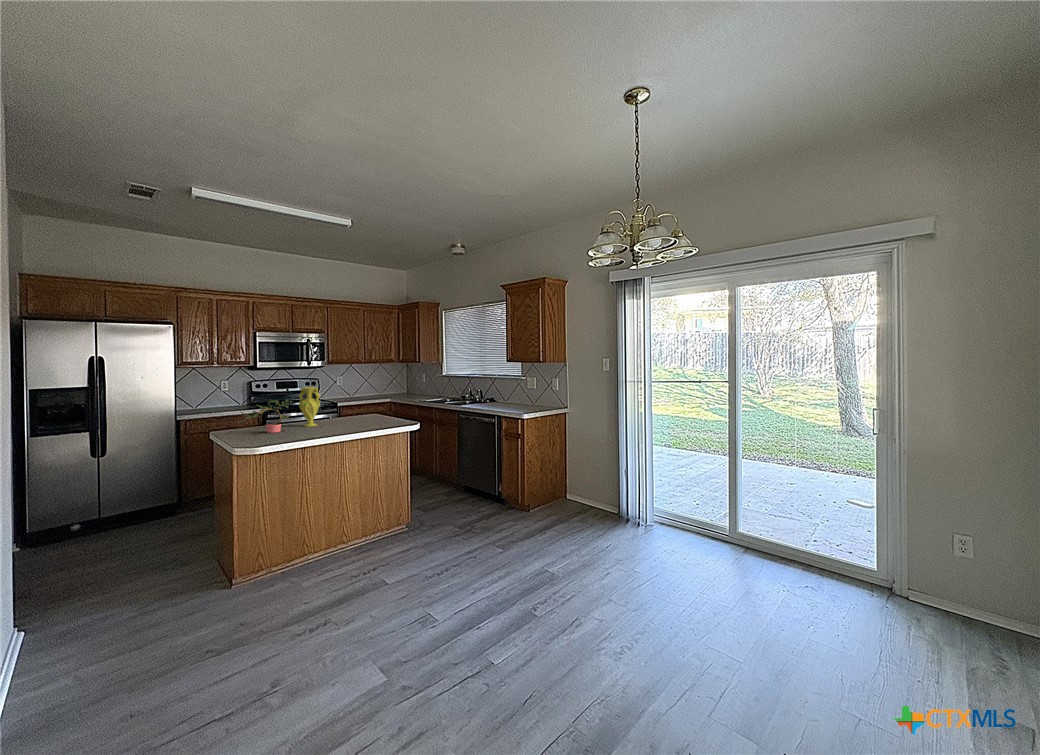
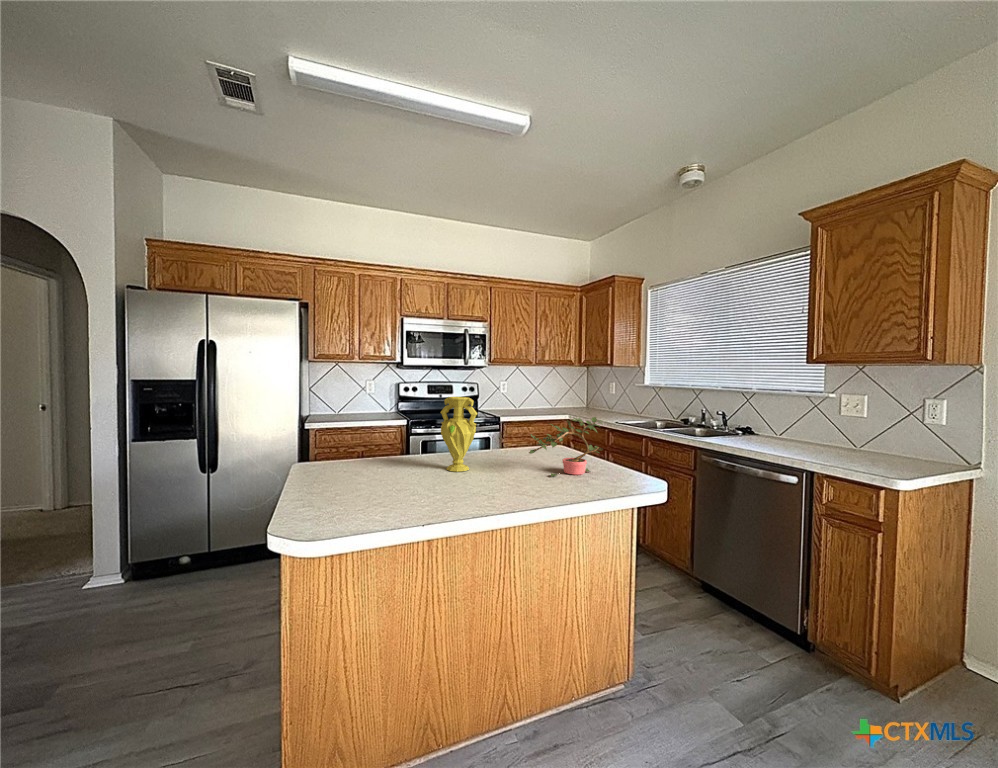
potted plant: present [240,399,292,434] -> present [529,416,602,477]

